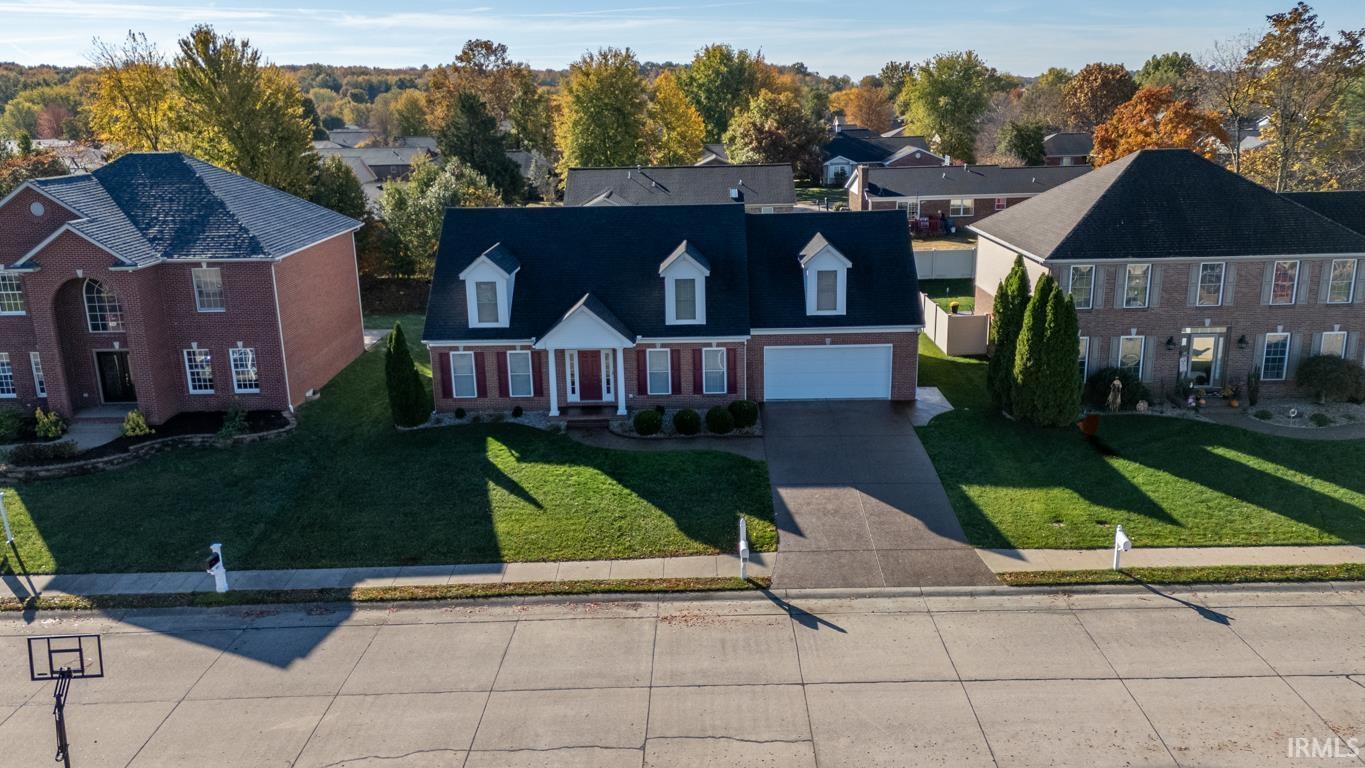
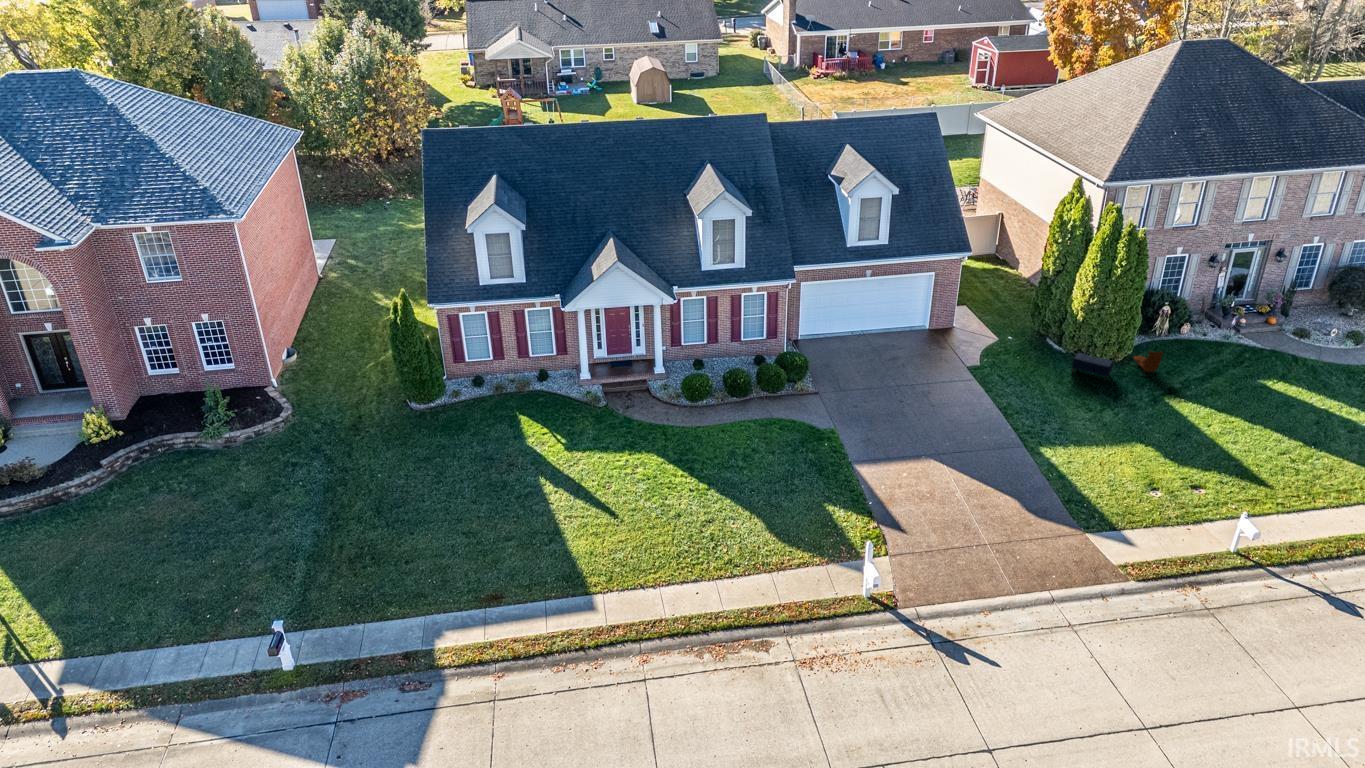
bench: none [1014,416,1053,441] -> present [1072,353,1113,380]

